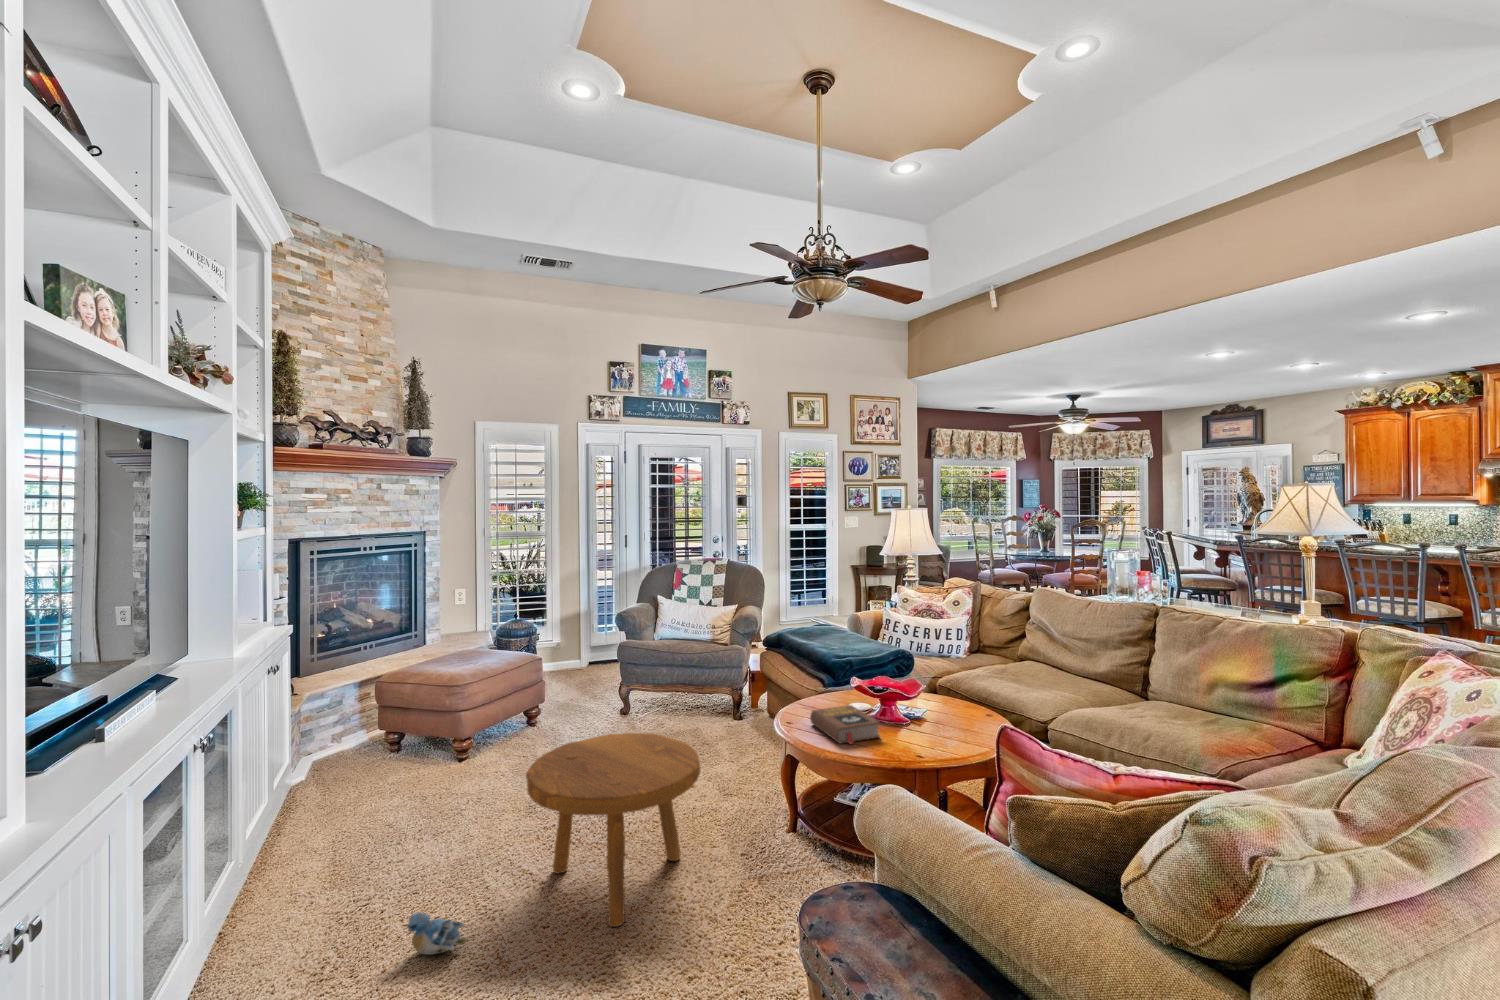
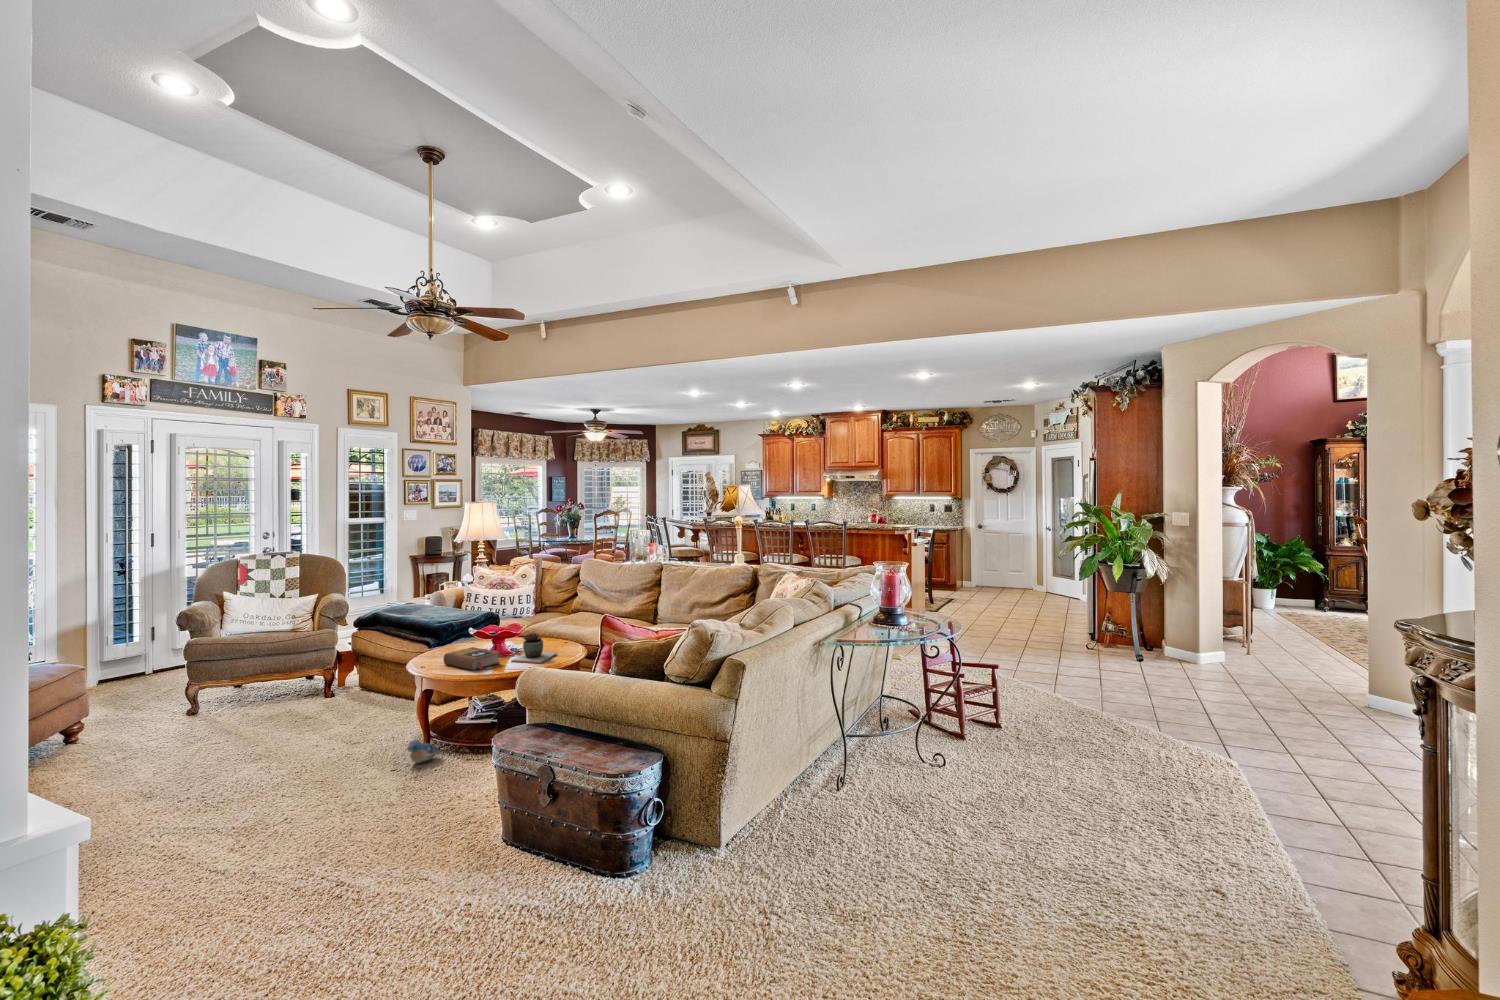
succulent plant: none [897,699,968,750] -> present [511,633,557,663]
footstool: present [526,733,701,927] -> none [204,691,369,826]
plush toy: present [407,912,466,955] -> present [407,740,442,763]

